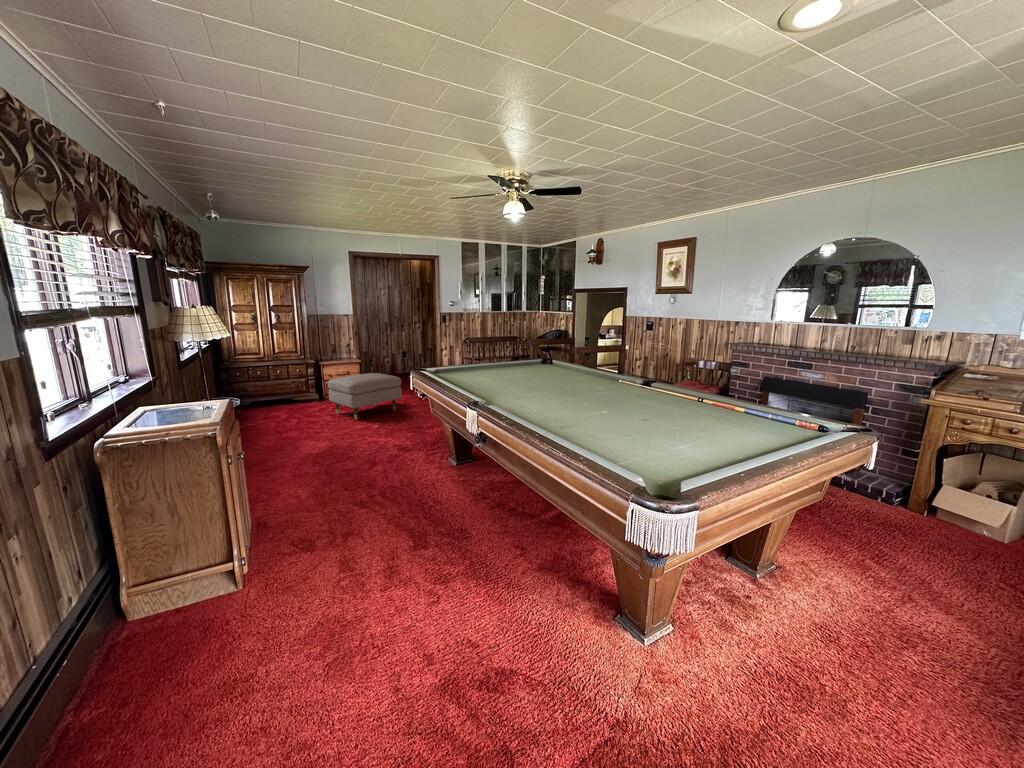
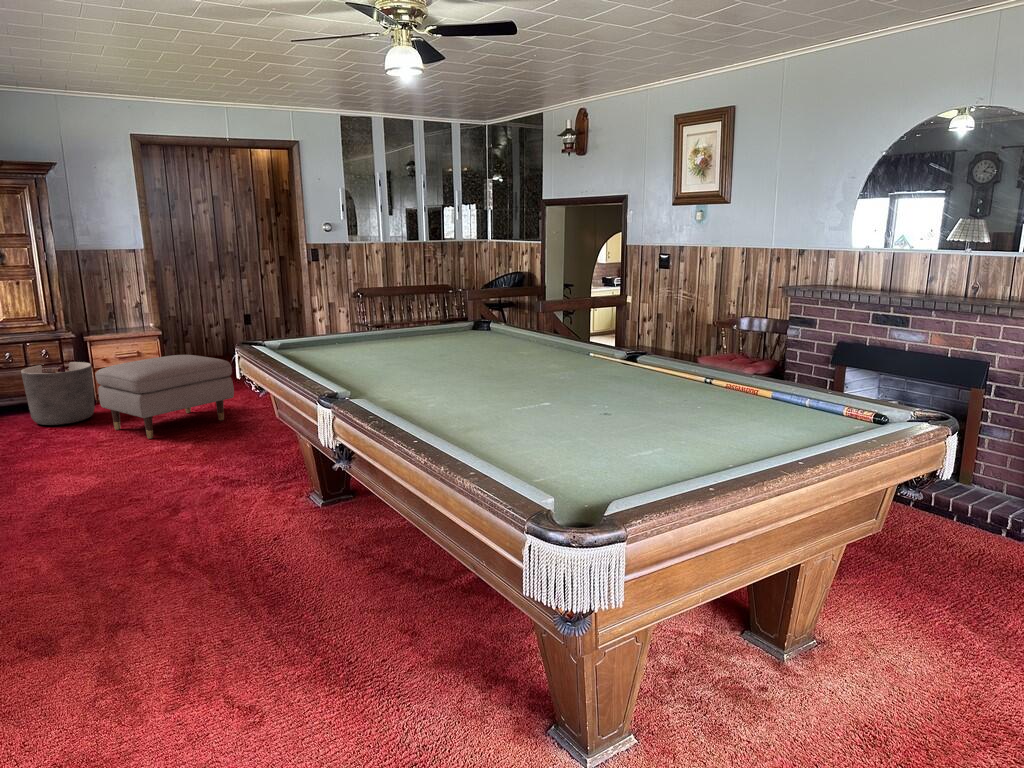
planter: none [288,376,325,410] -> present [21,362,95,425]

